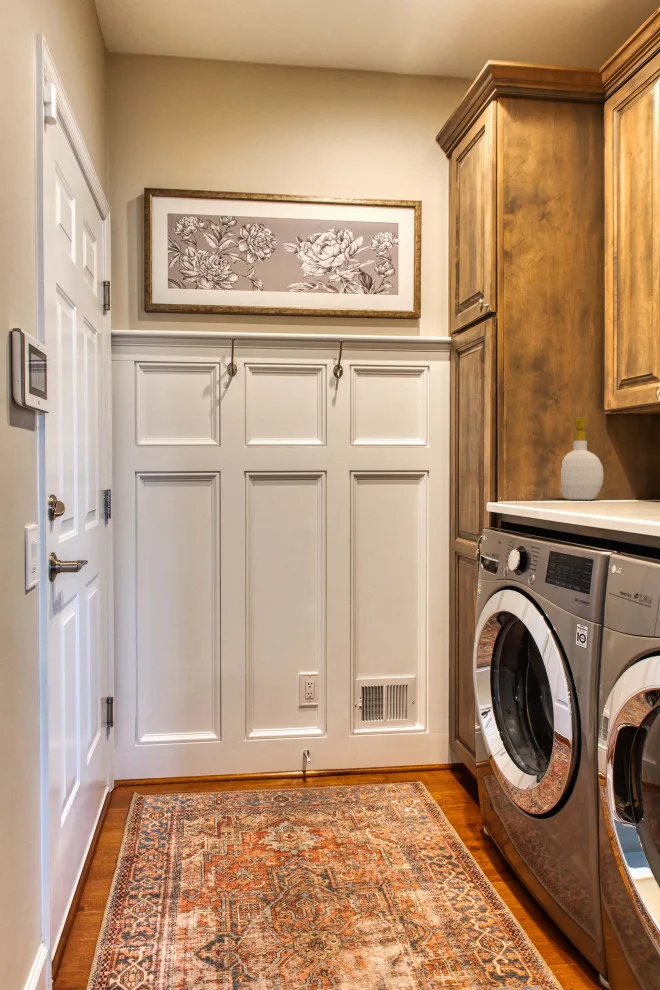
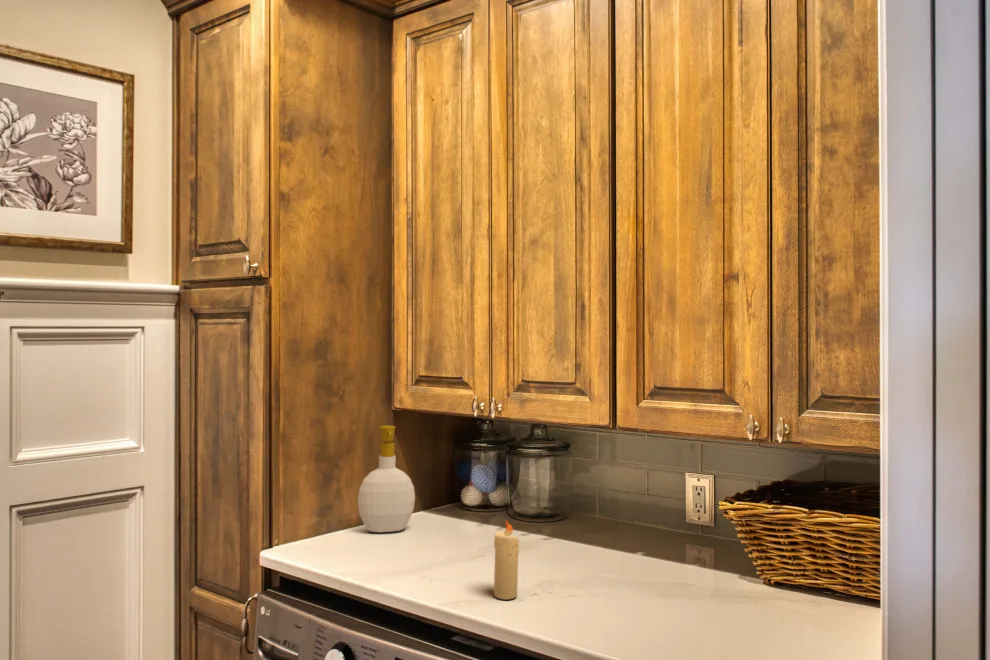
candle: none [606,450,628,511] -> present [494,521,519,599]

